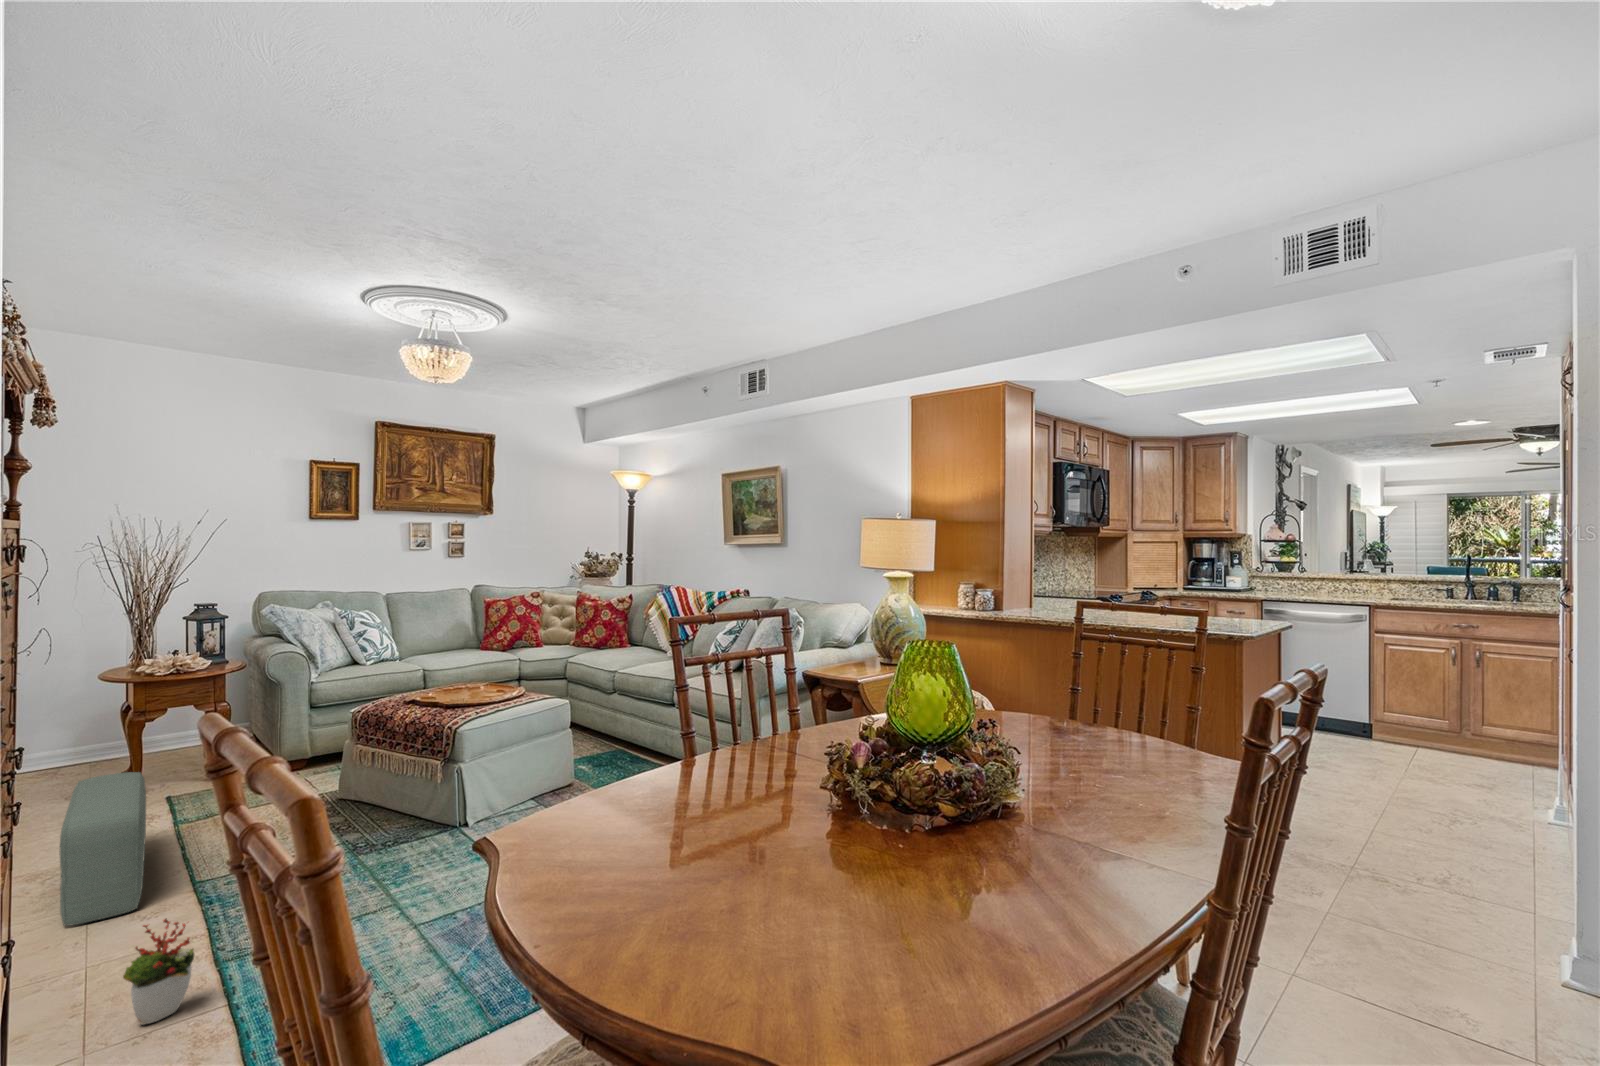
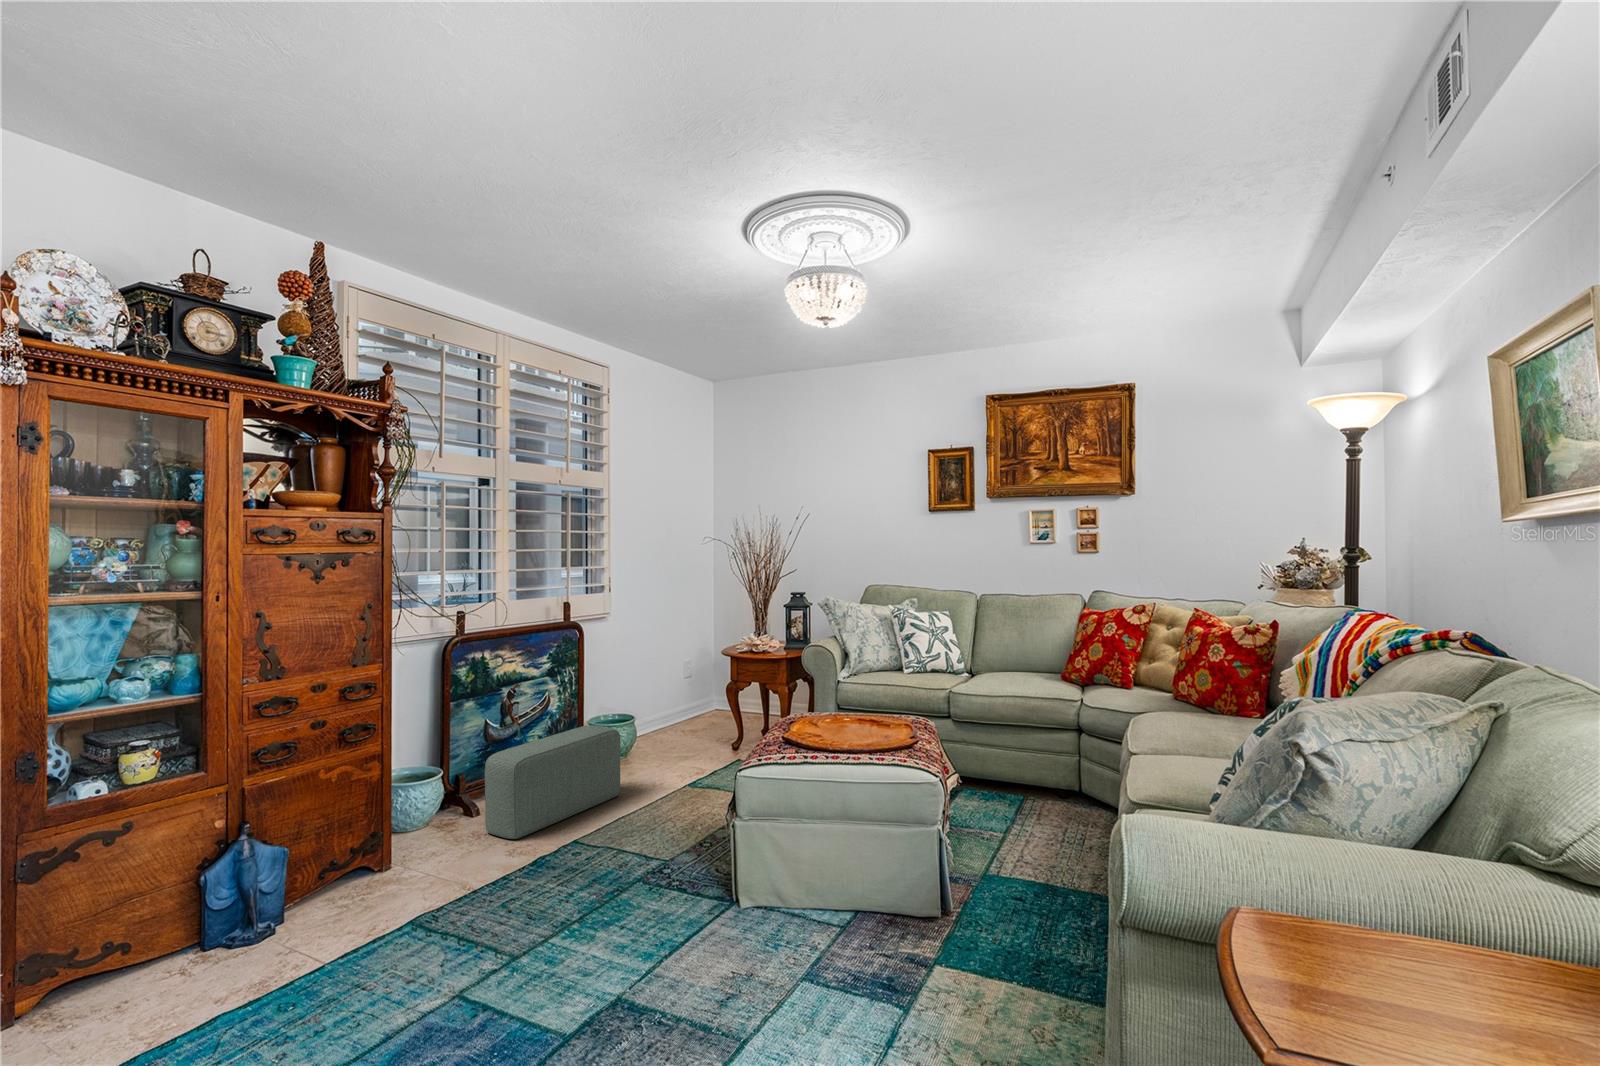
decorative plant: present [123,918,194,1025] -> none [309,849,356,929]

